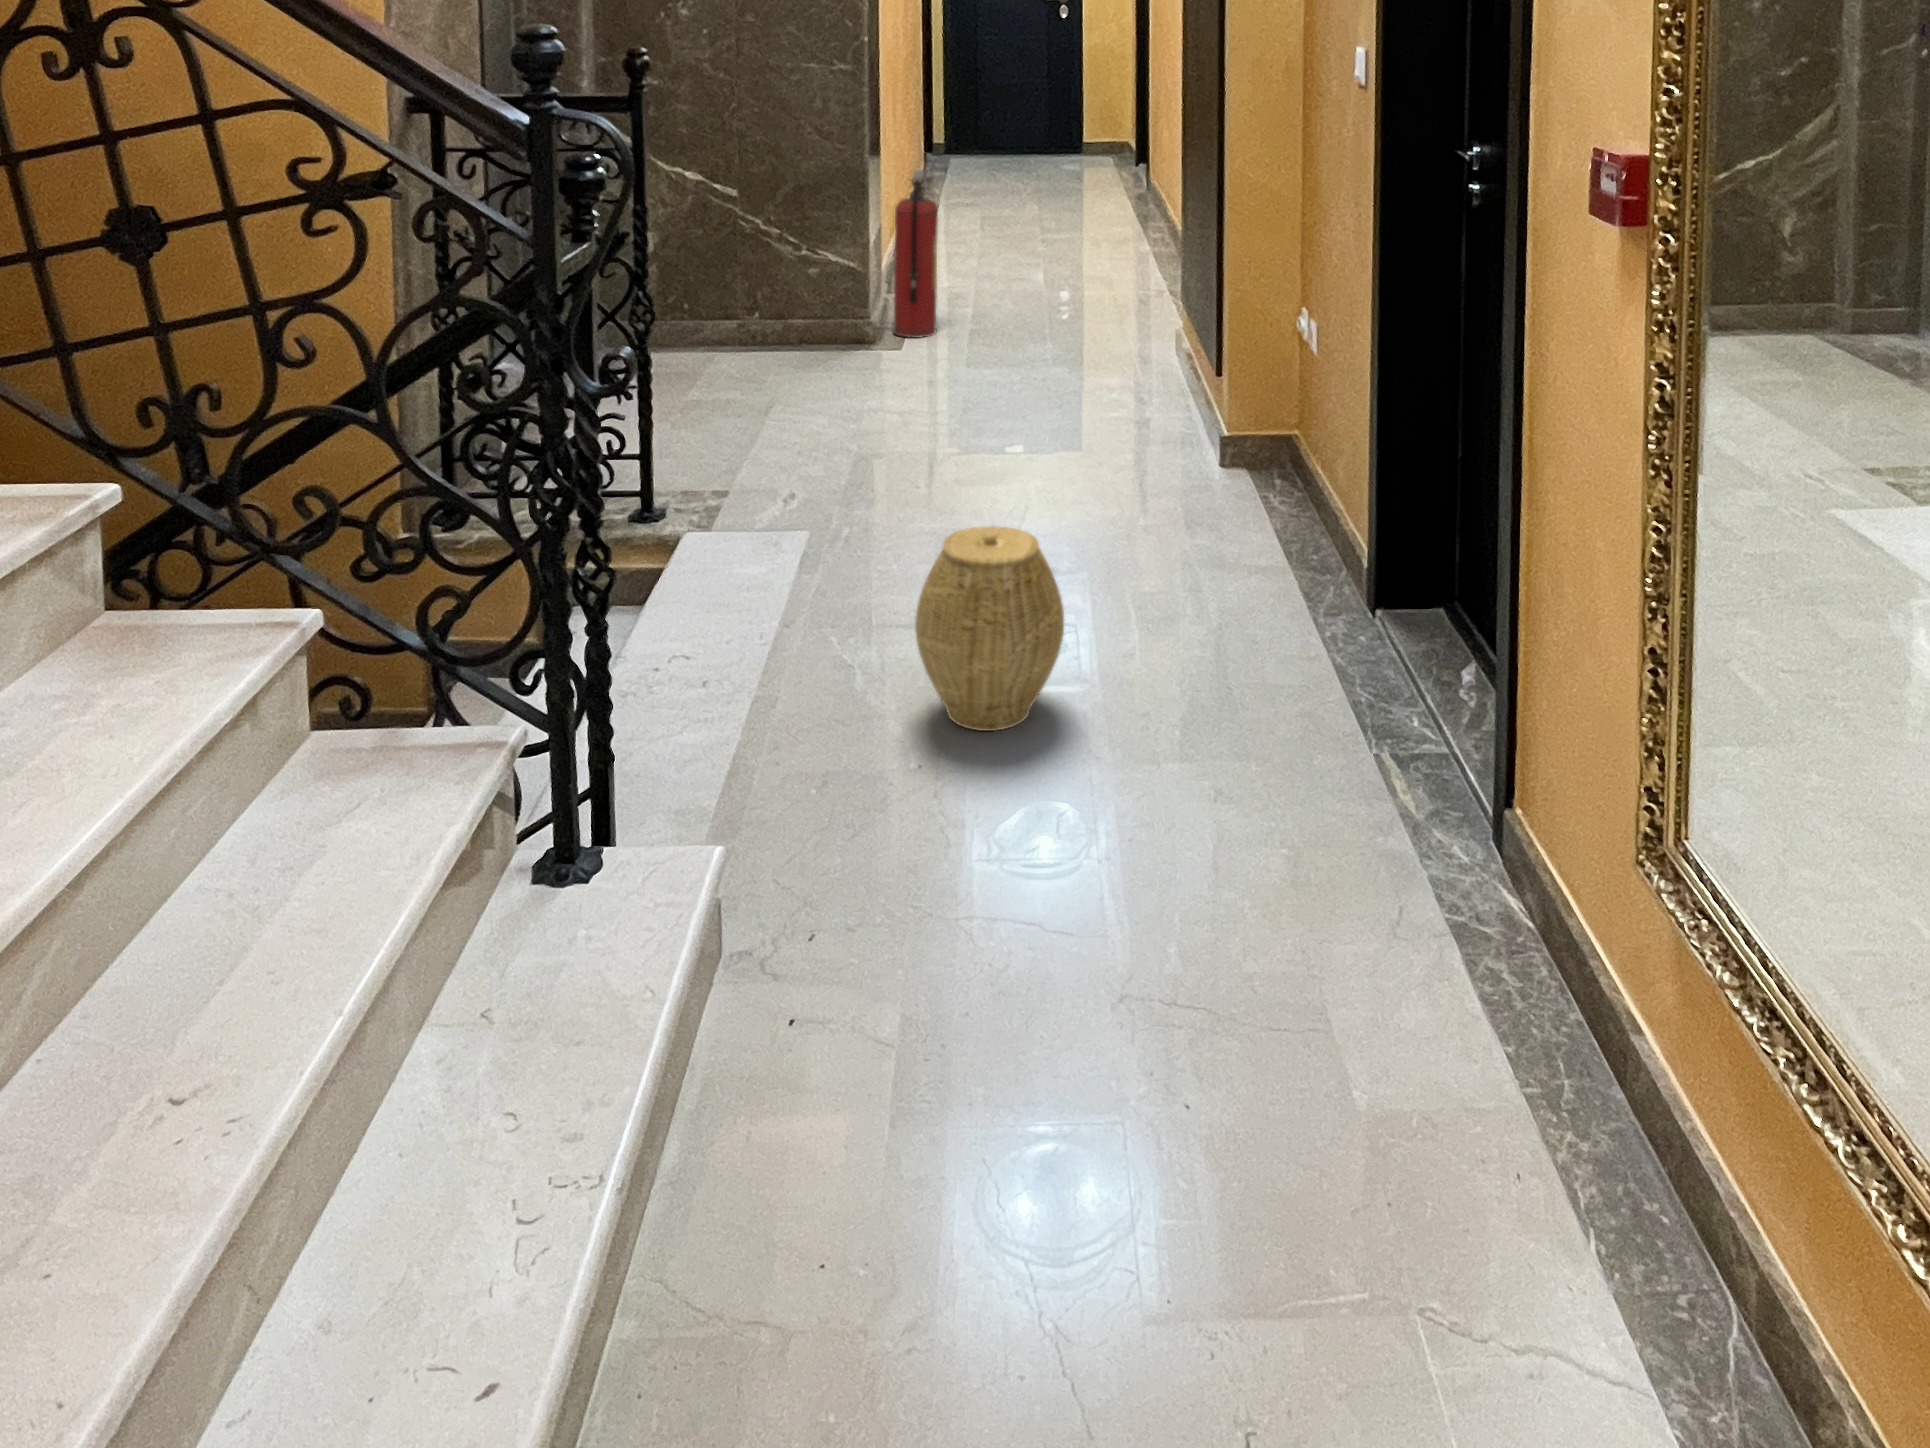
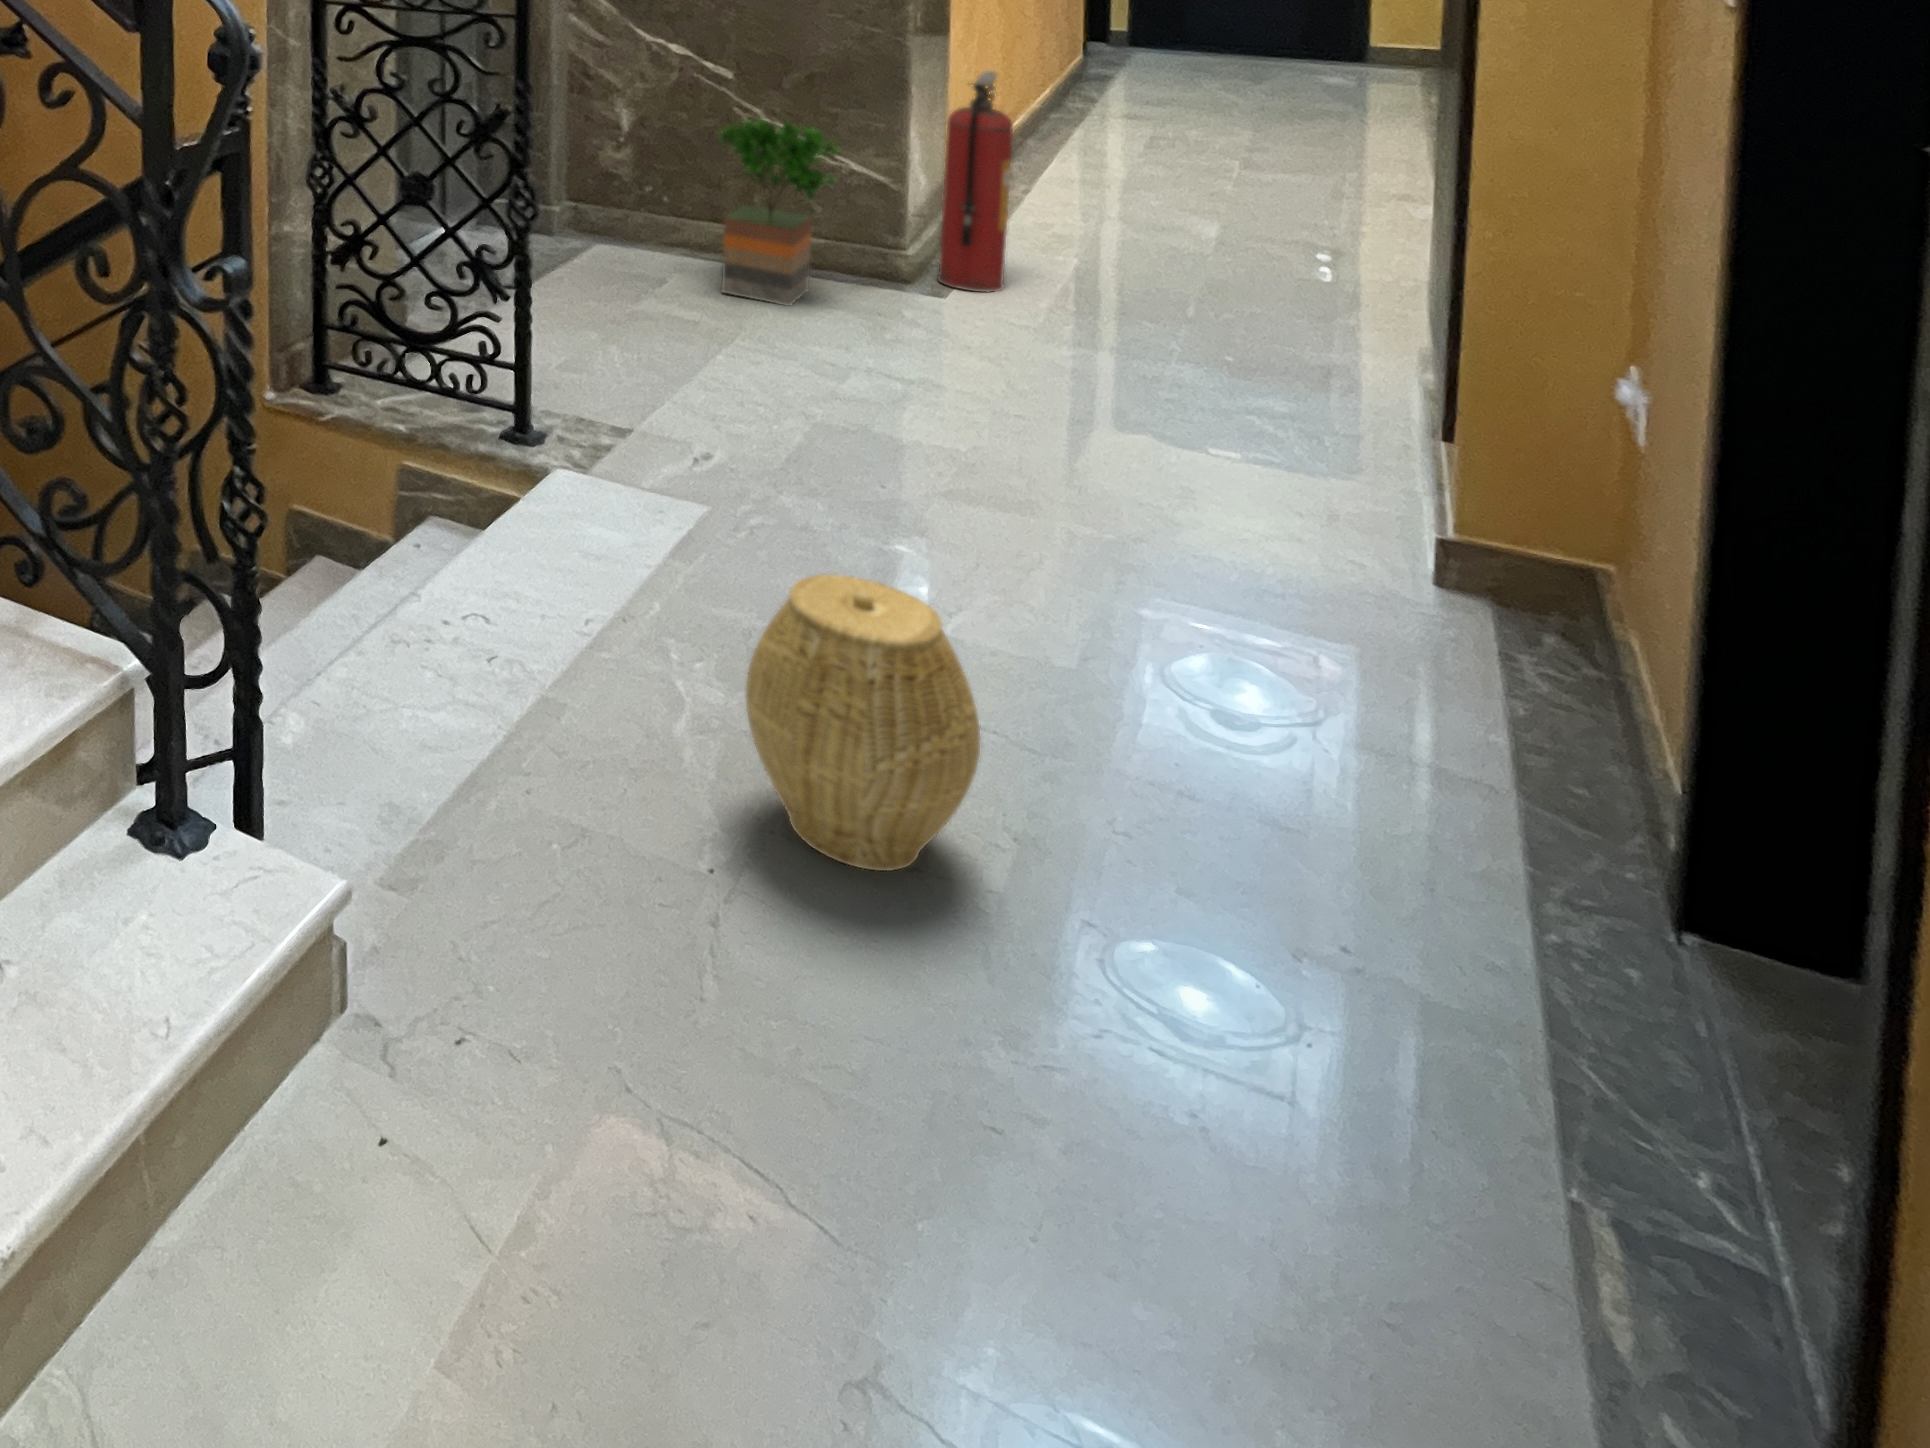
potted tree: none [736,221,834,371] -> present [719,118,841,306]

